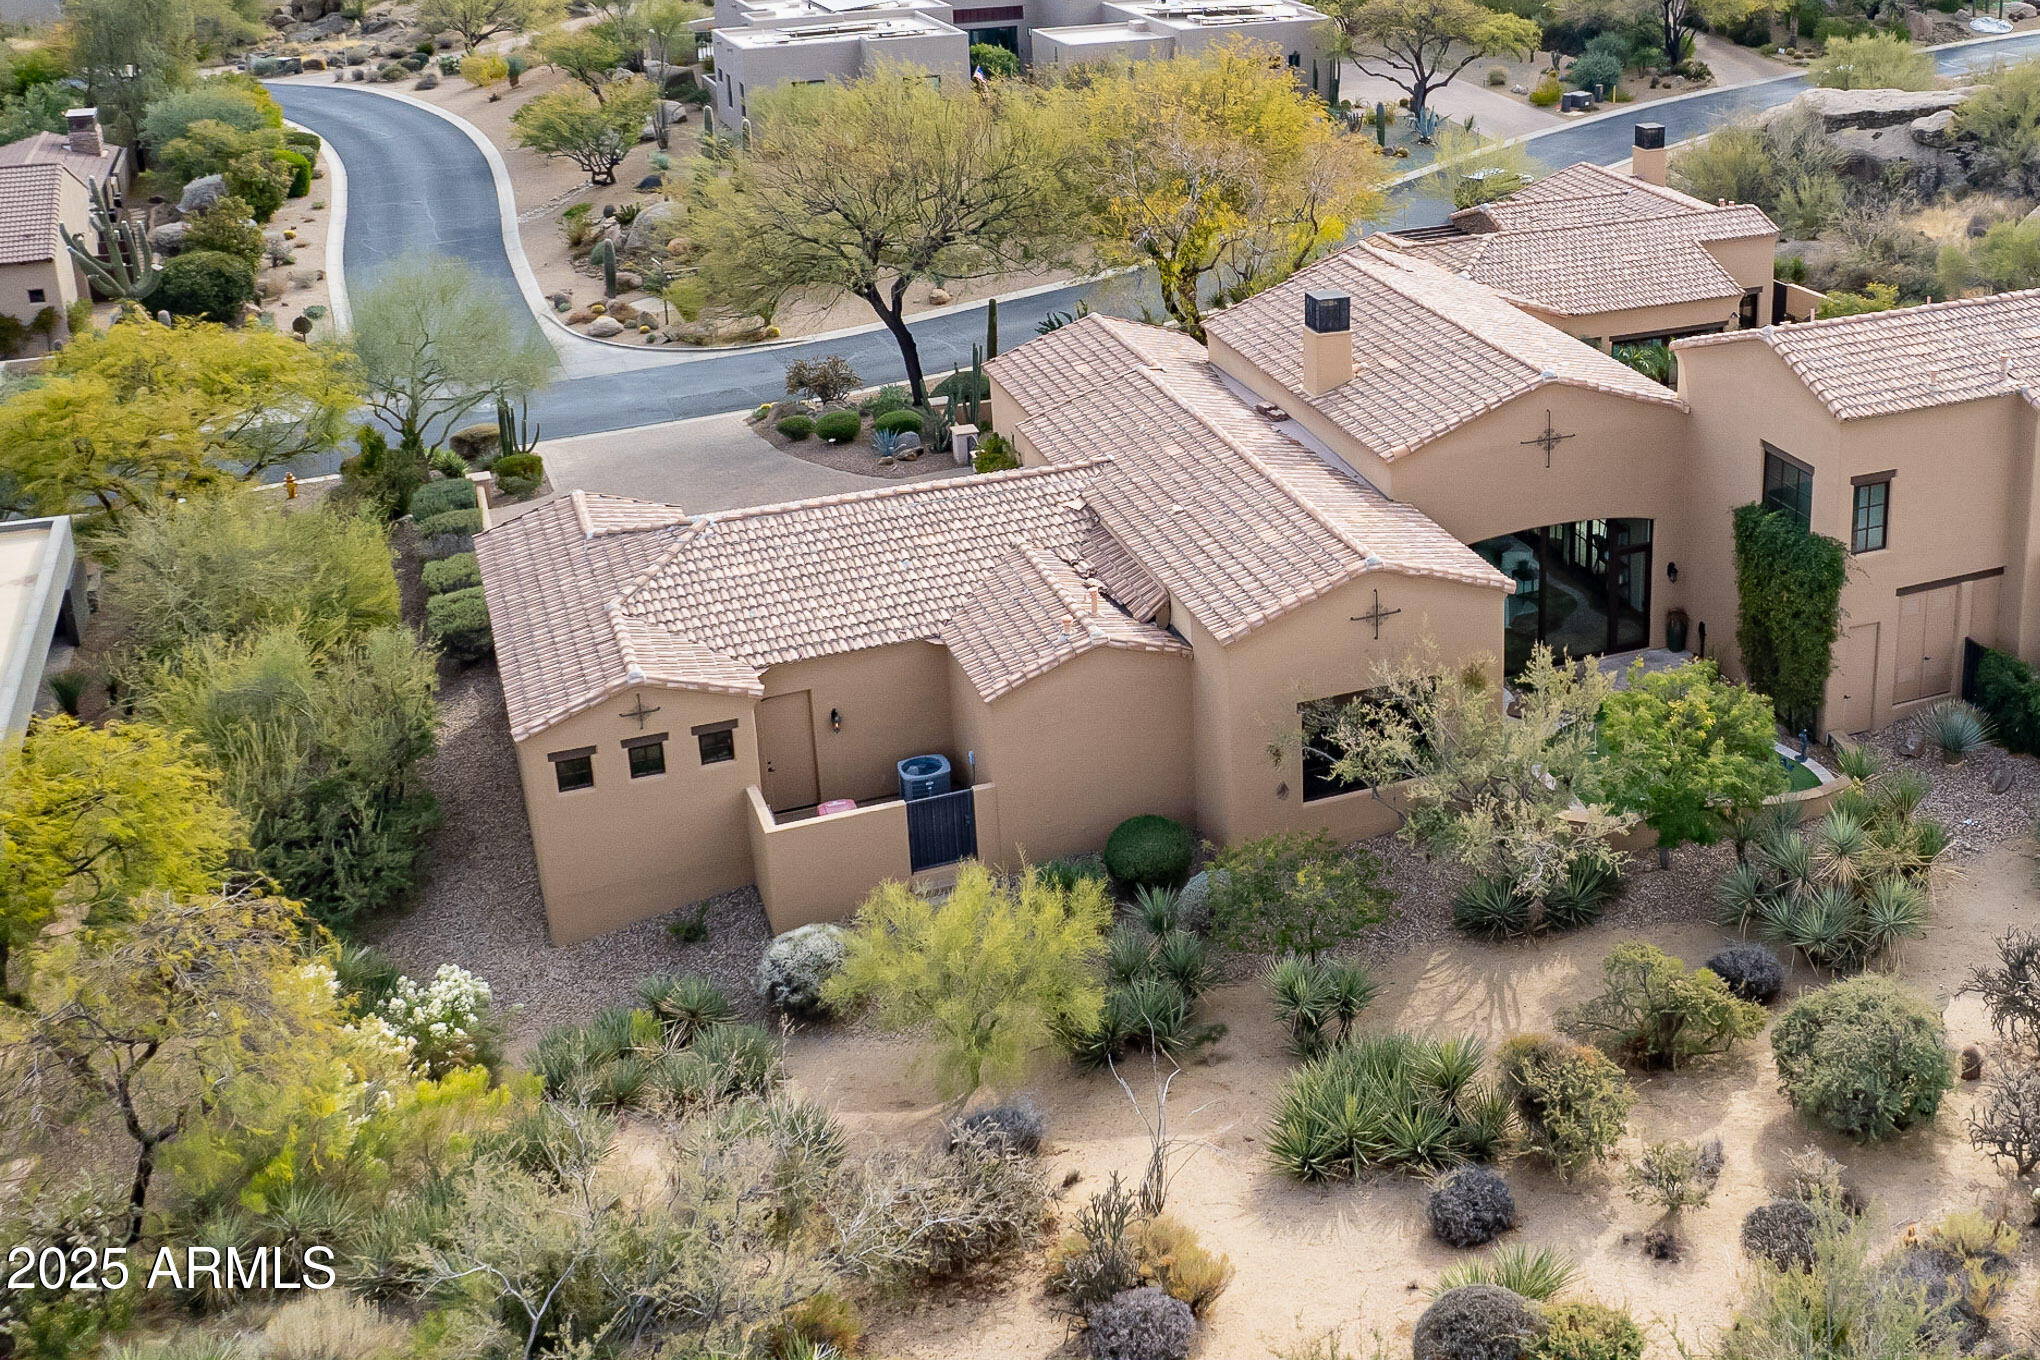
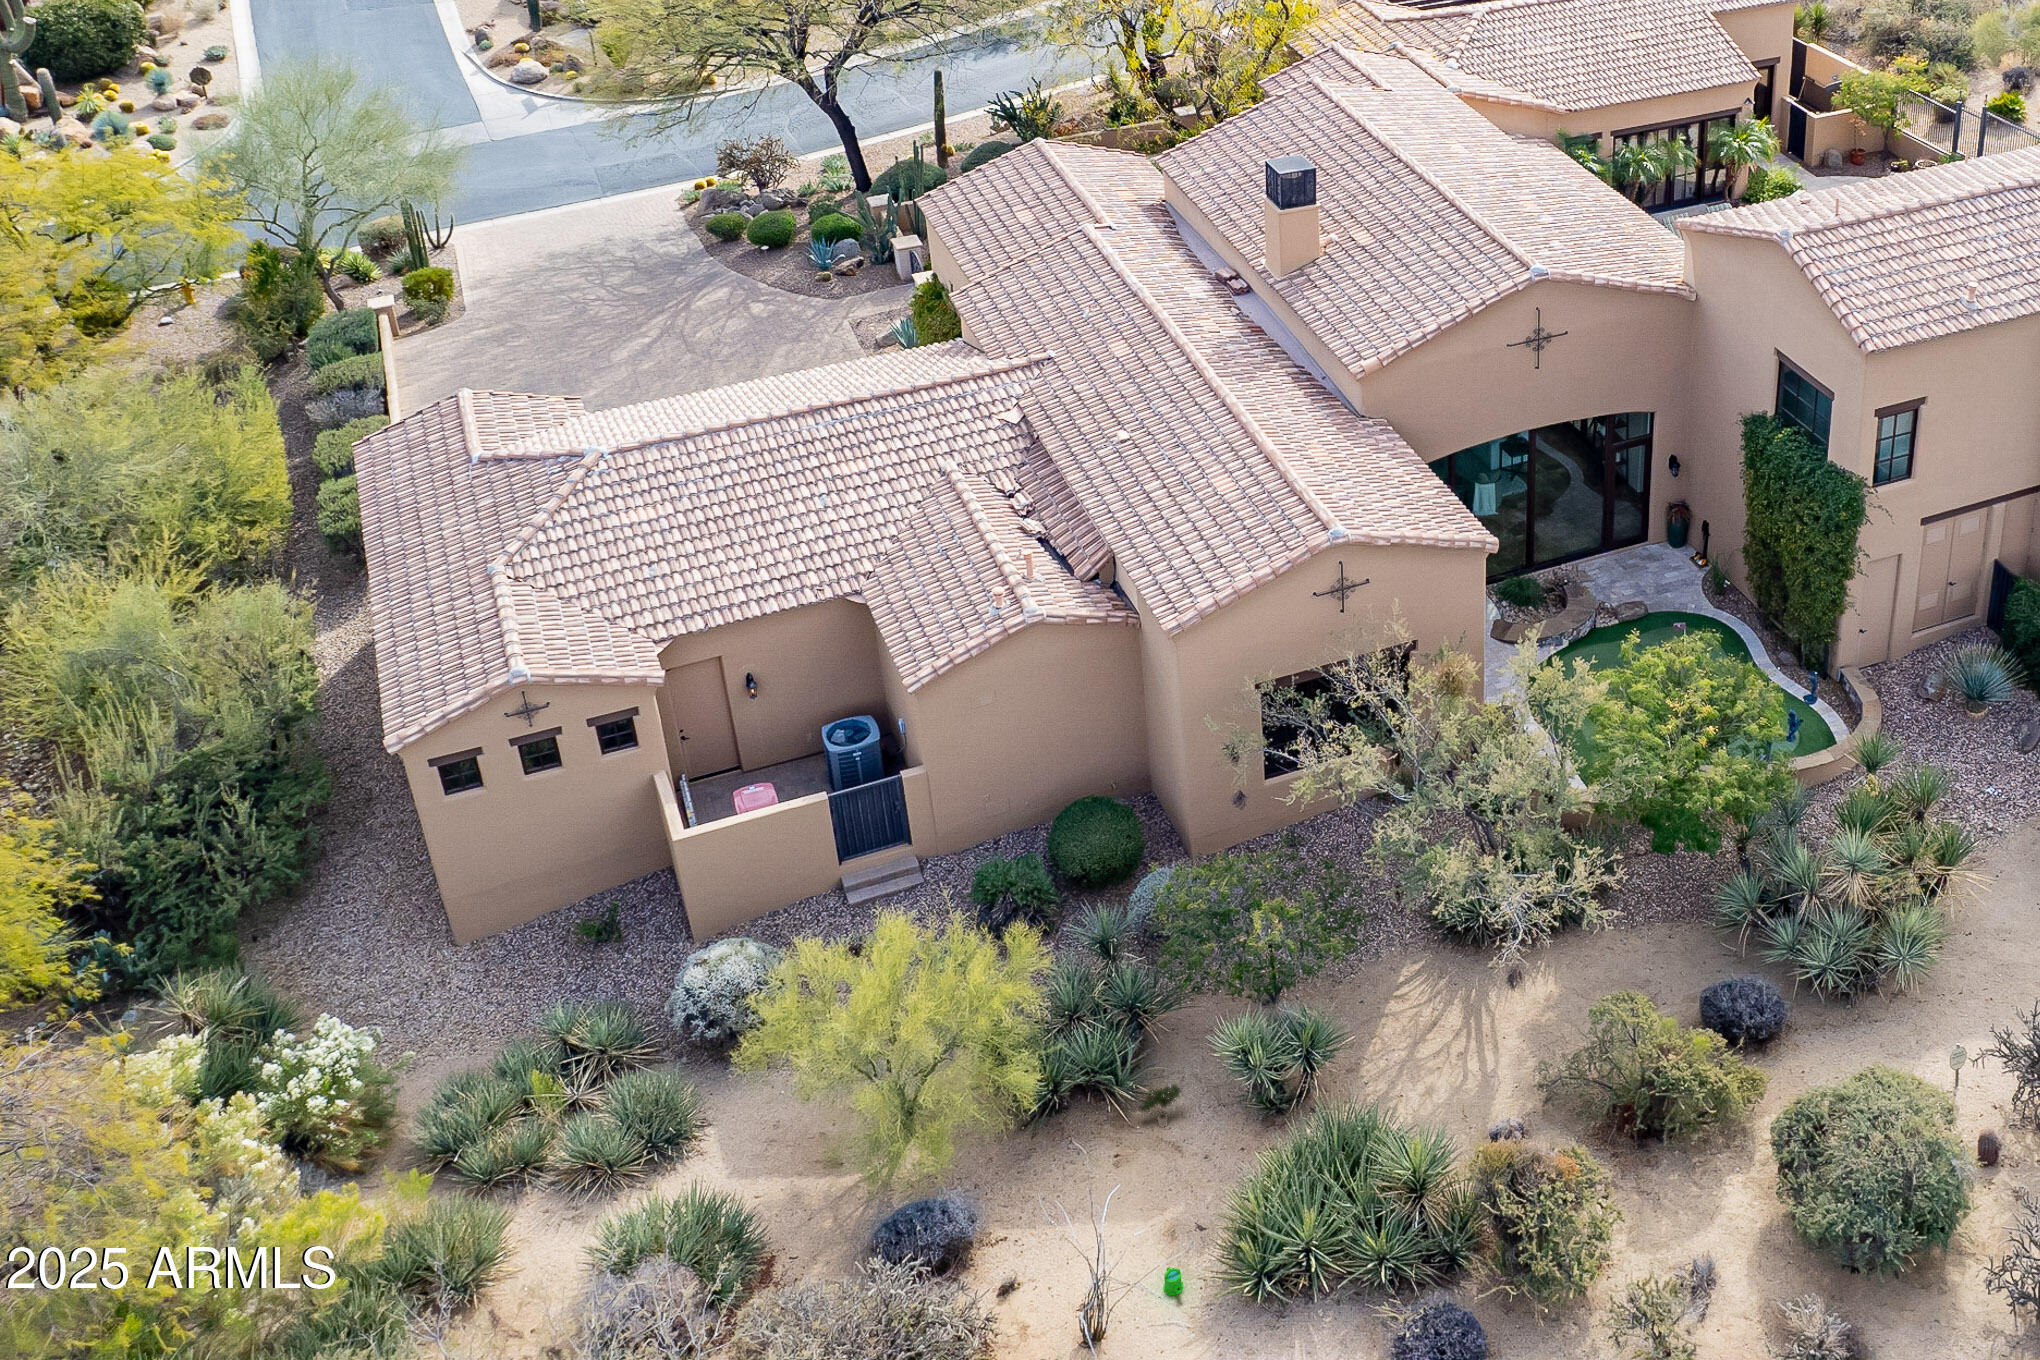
watering can: none [1217,1151,1234,1178] -> present [1164,1267,1183,1295]

